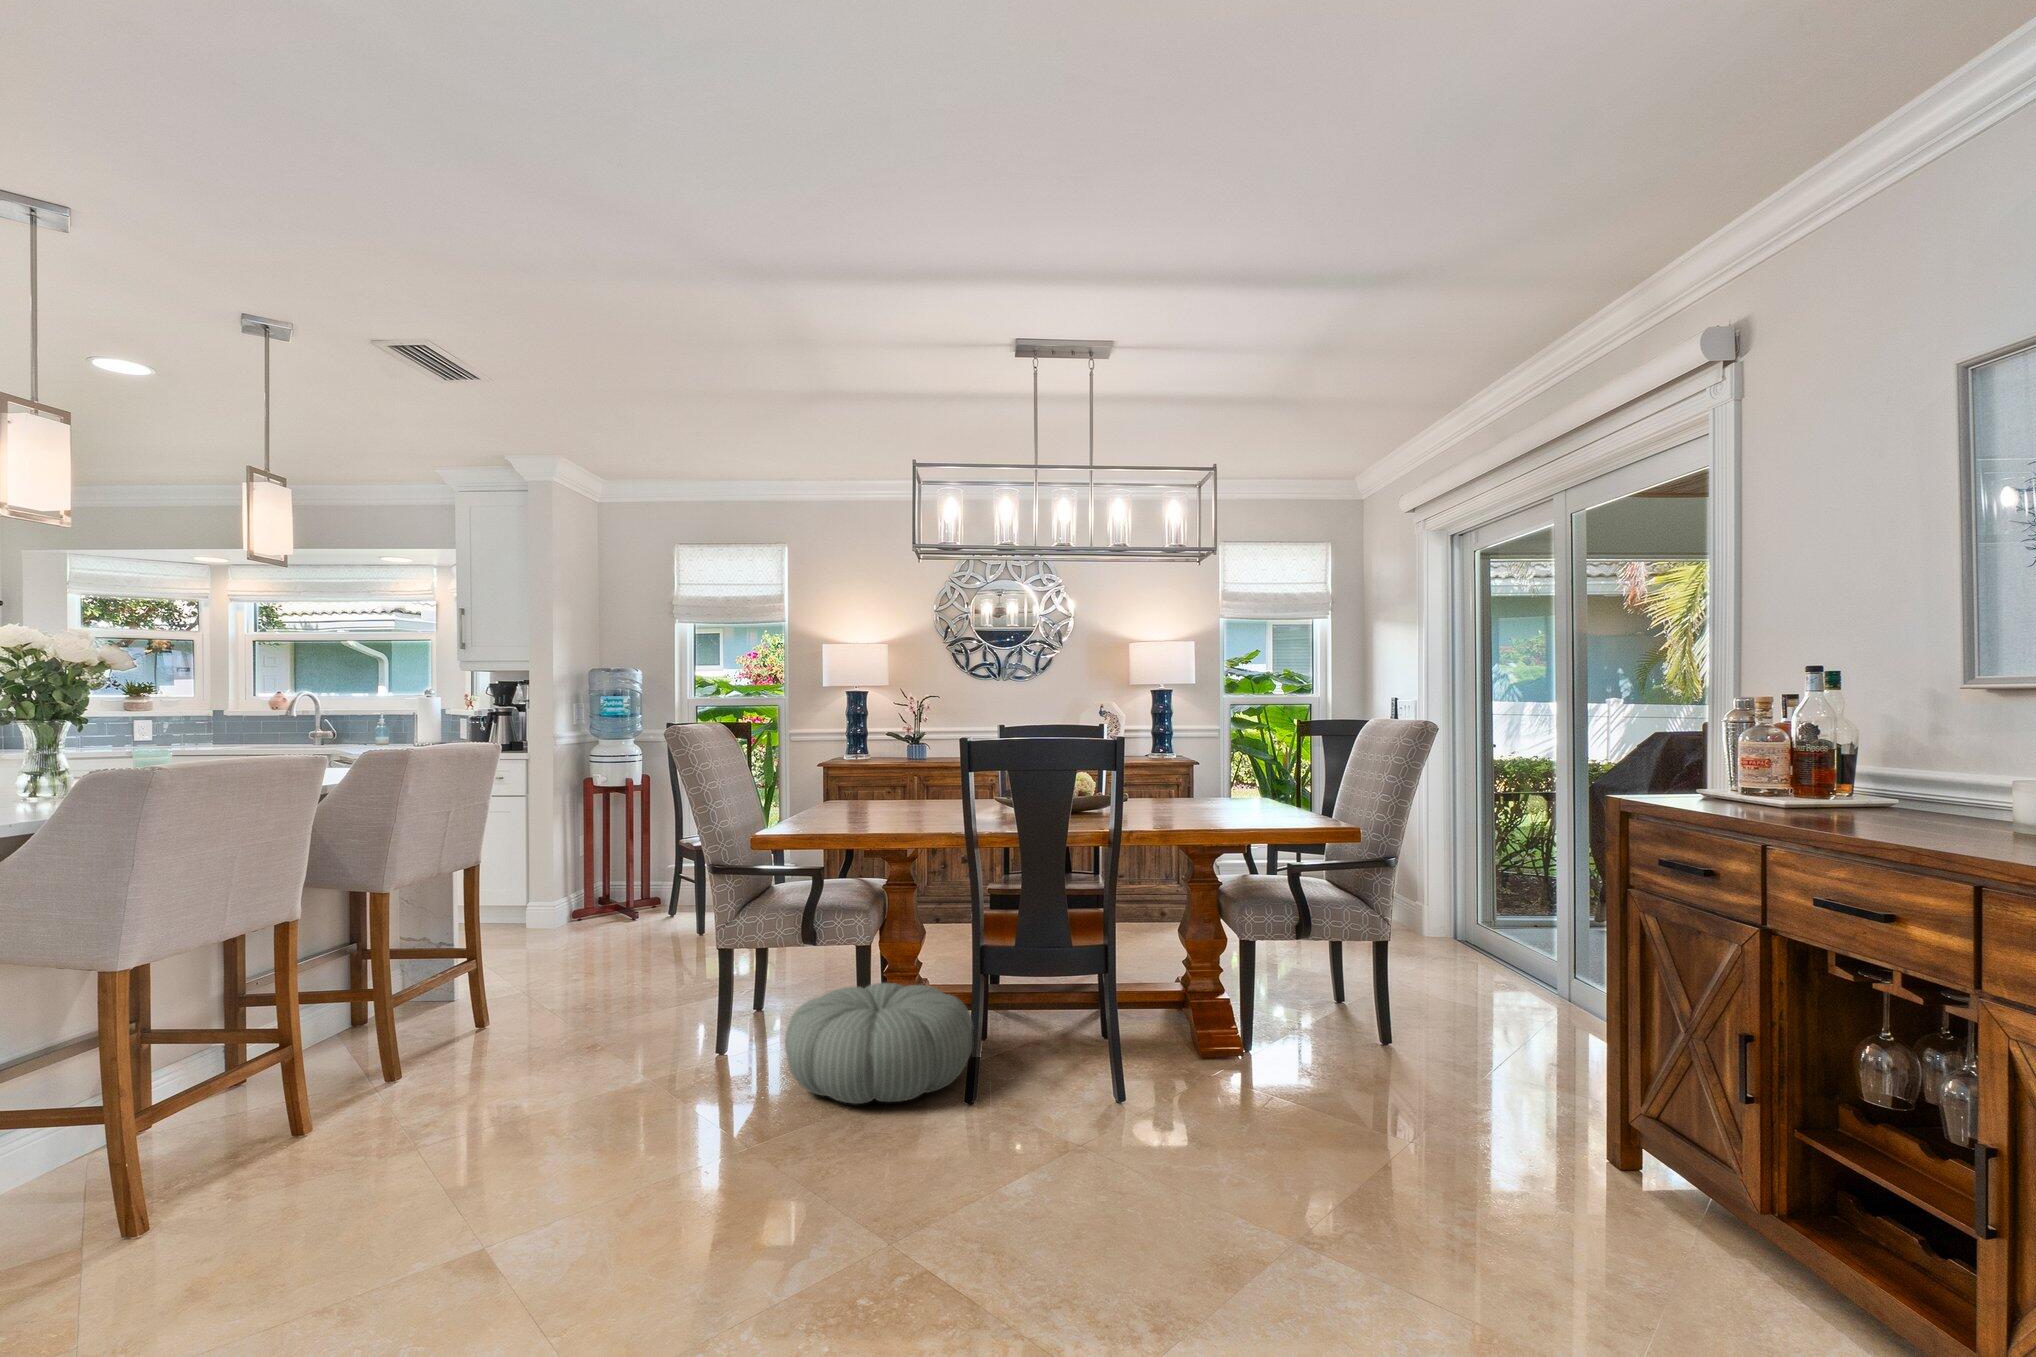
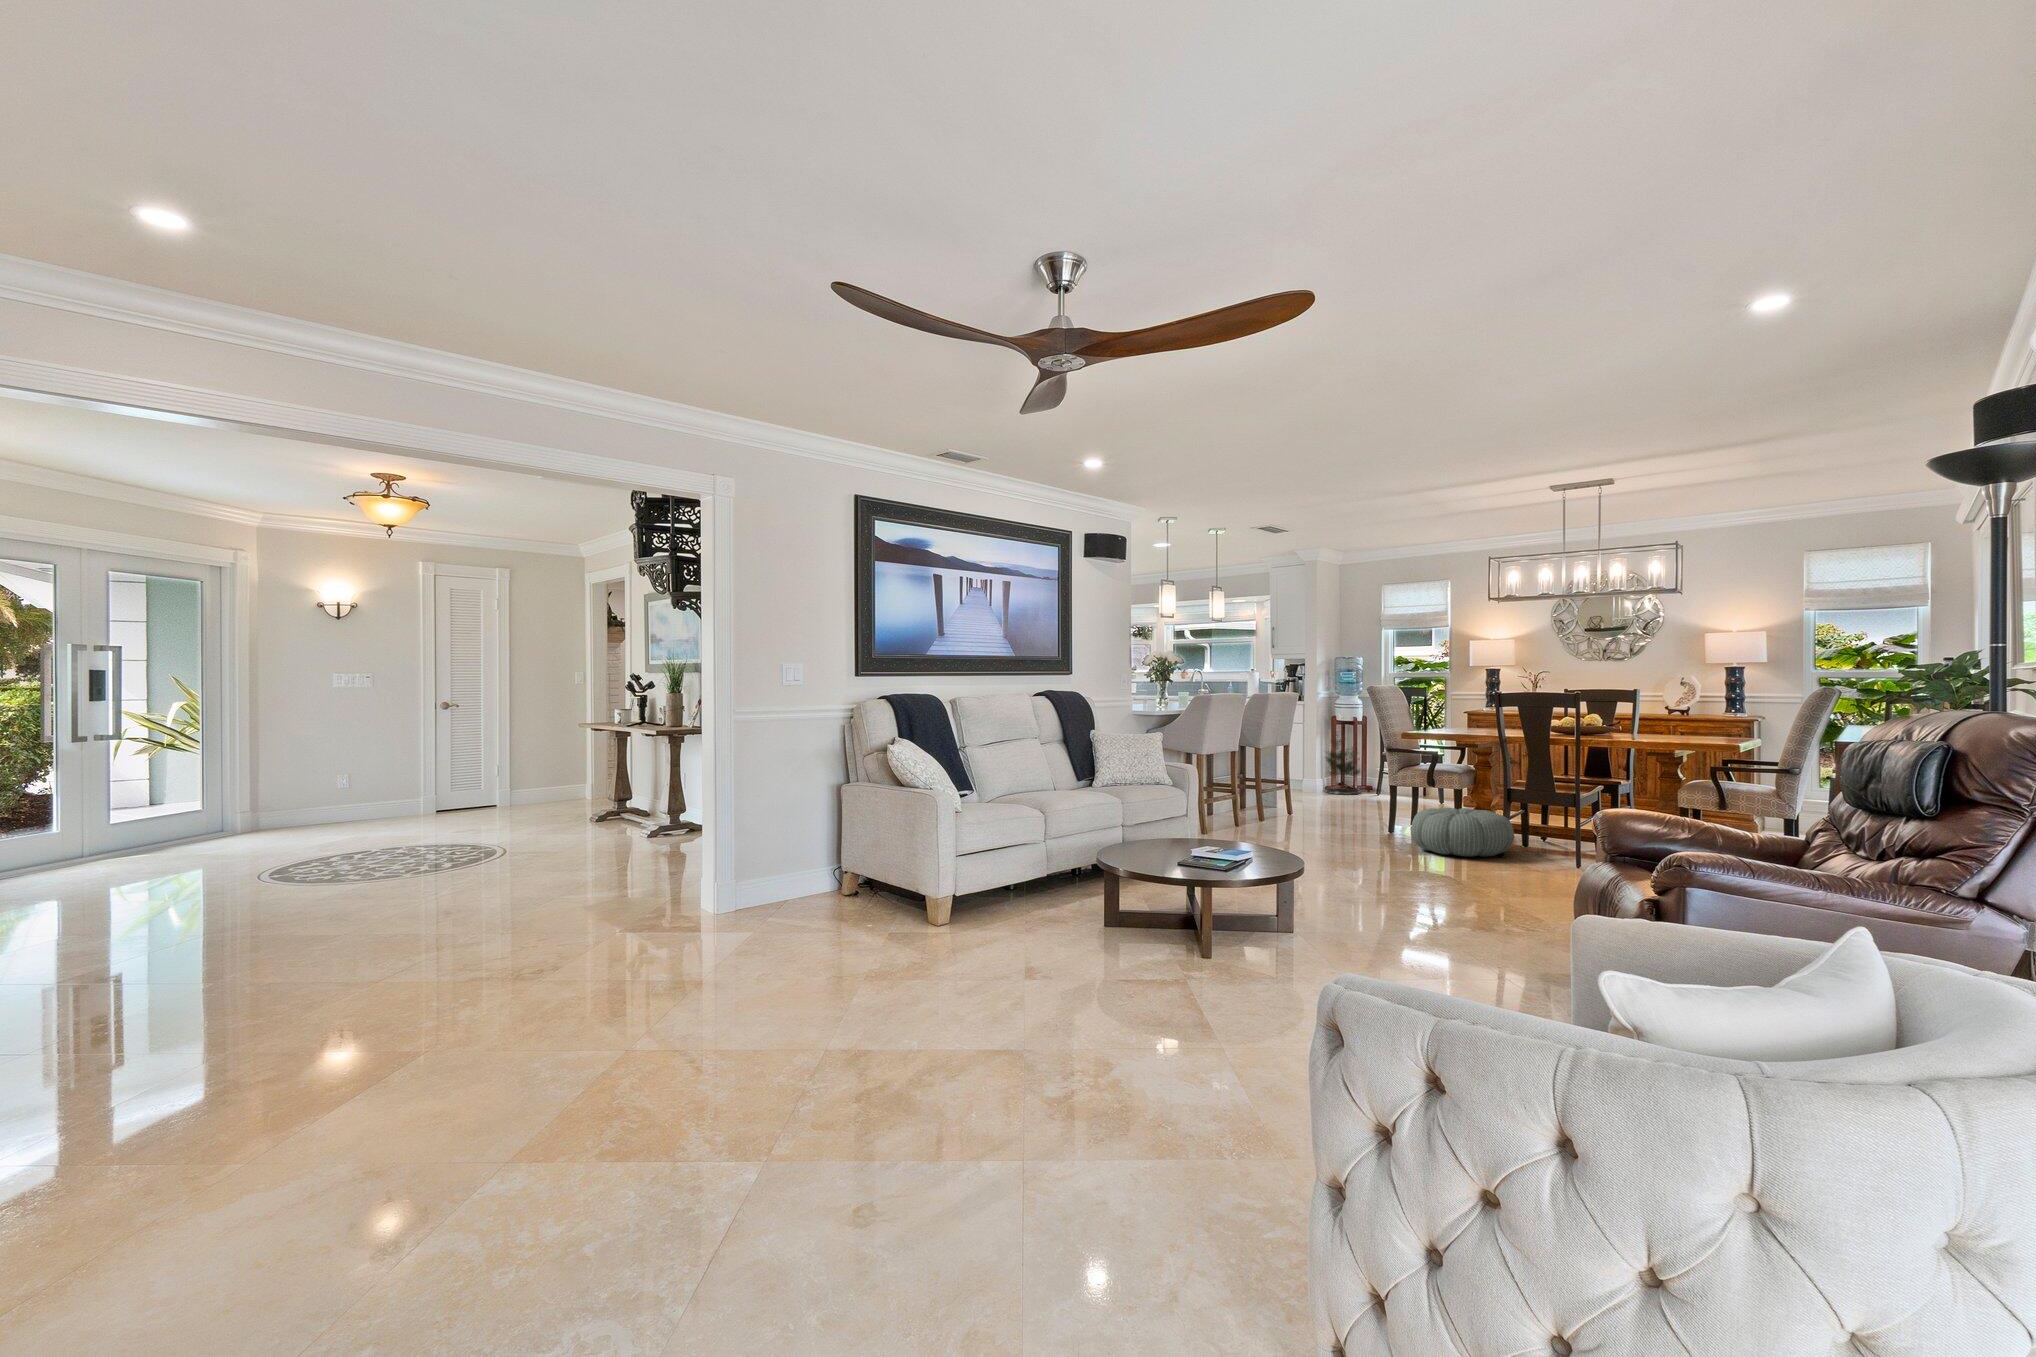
potted tree: none [569,806,644,926] -> present [1325,735,1360,795]

